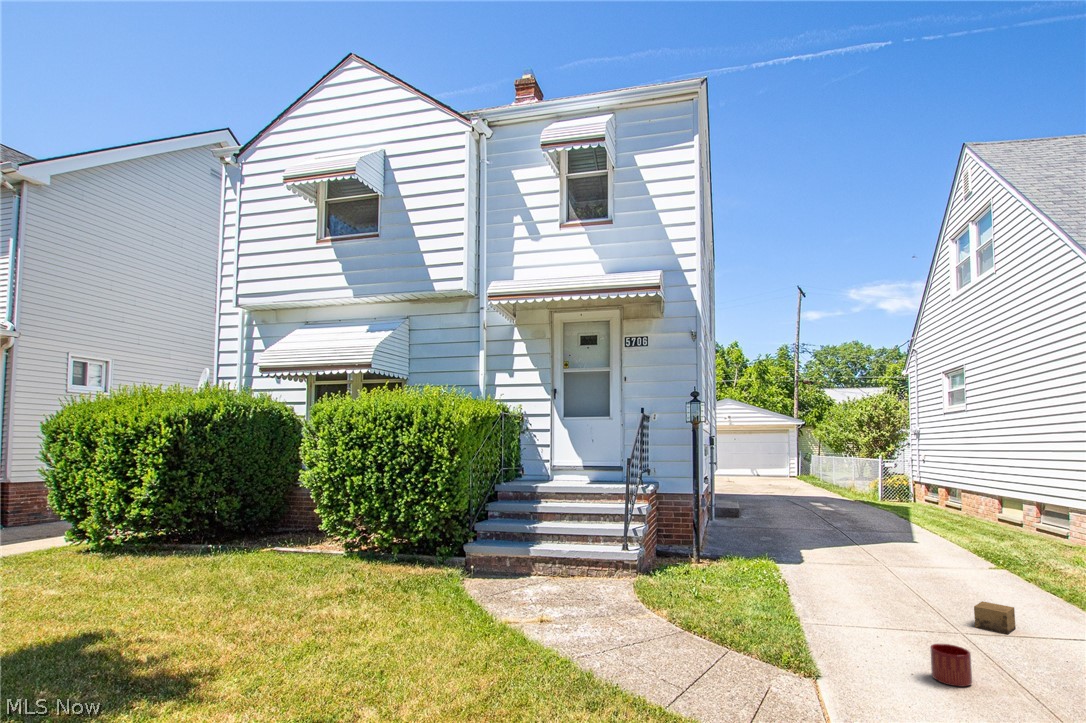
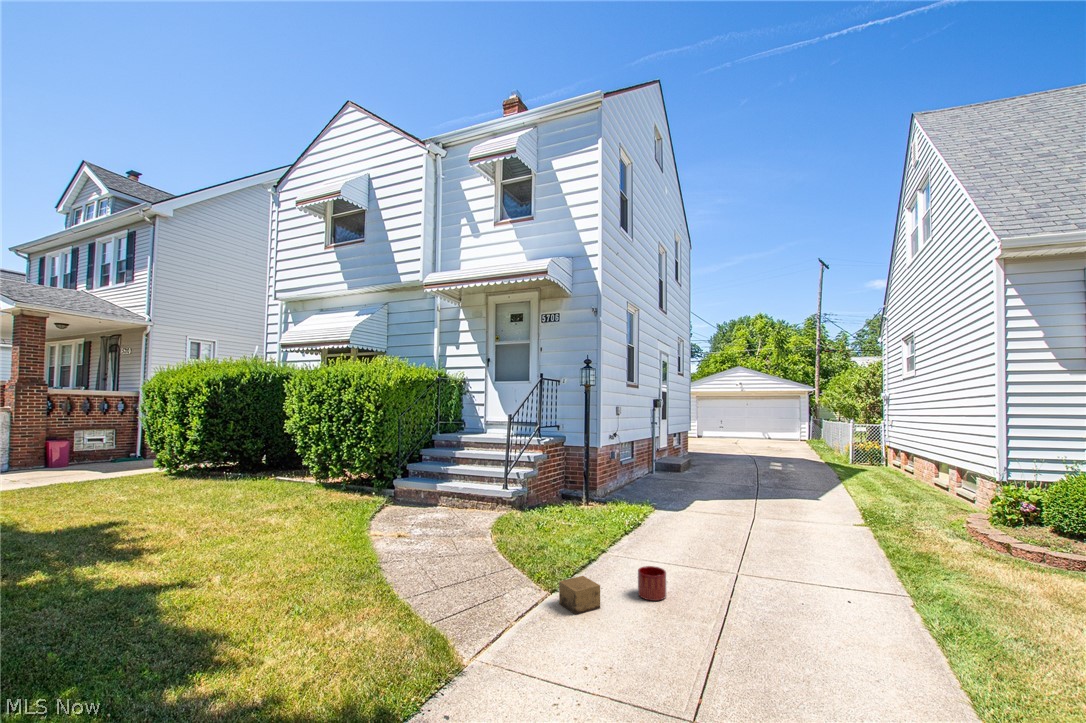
cardboard box: present [974,601,1016,635] -> present [559,576,600,615]

